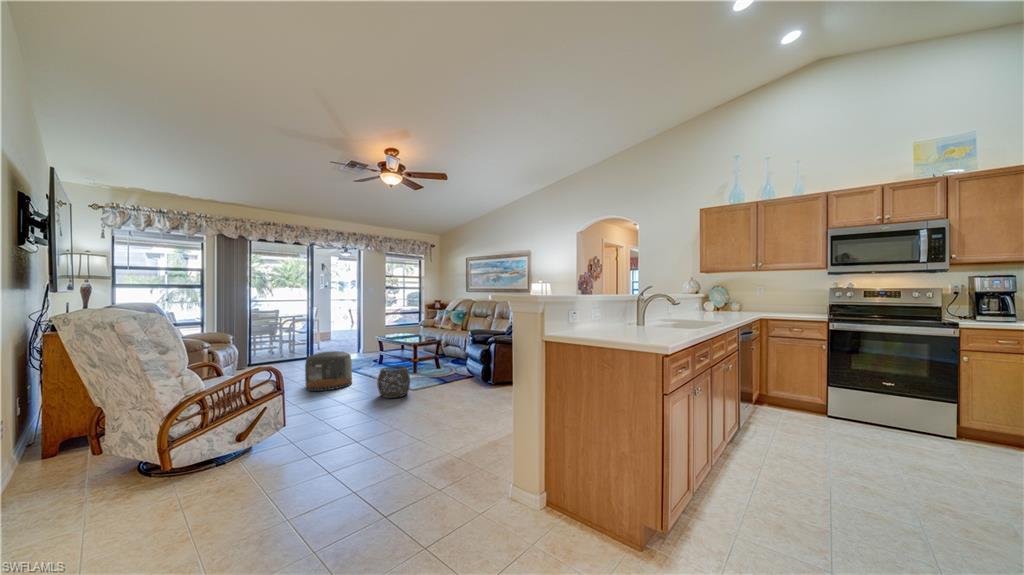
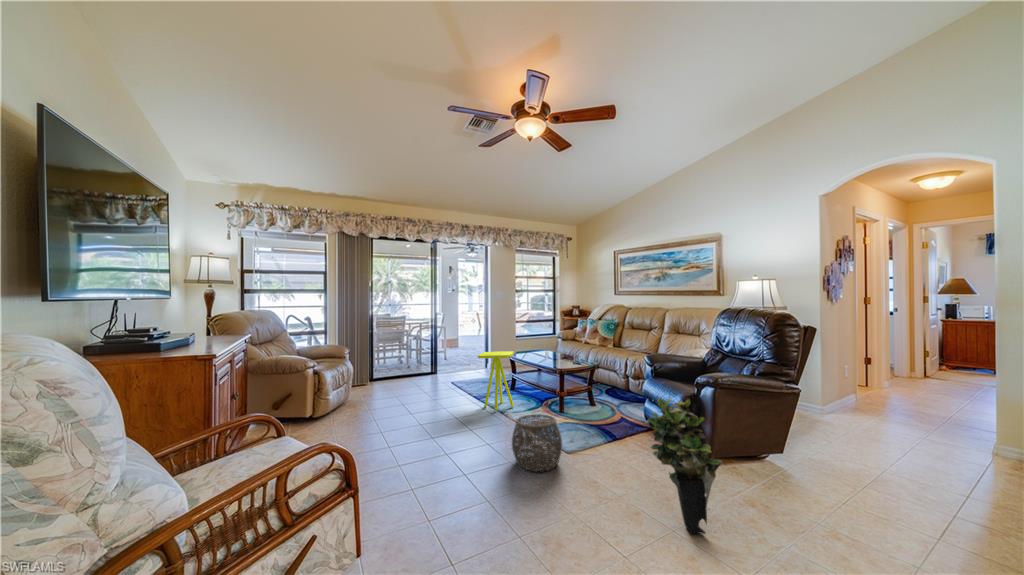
side table: none [353,333,381,375] -> present [478,351,514,410]
potted plant: none [453,344,489,409] -> present [645,398,722,534]
pouf: present [305,351,352,391] -> none [419,379,477,438]

